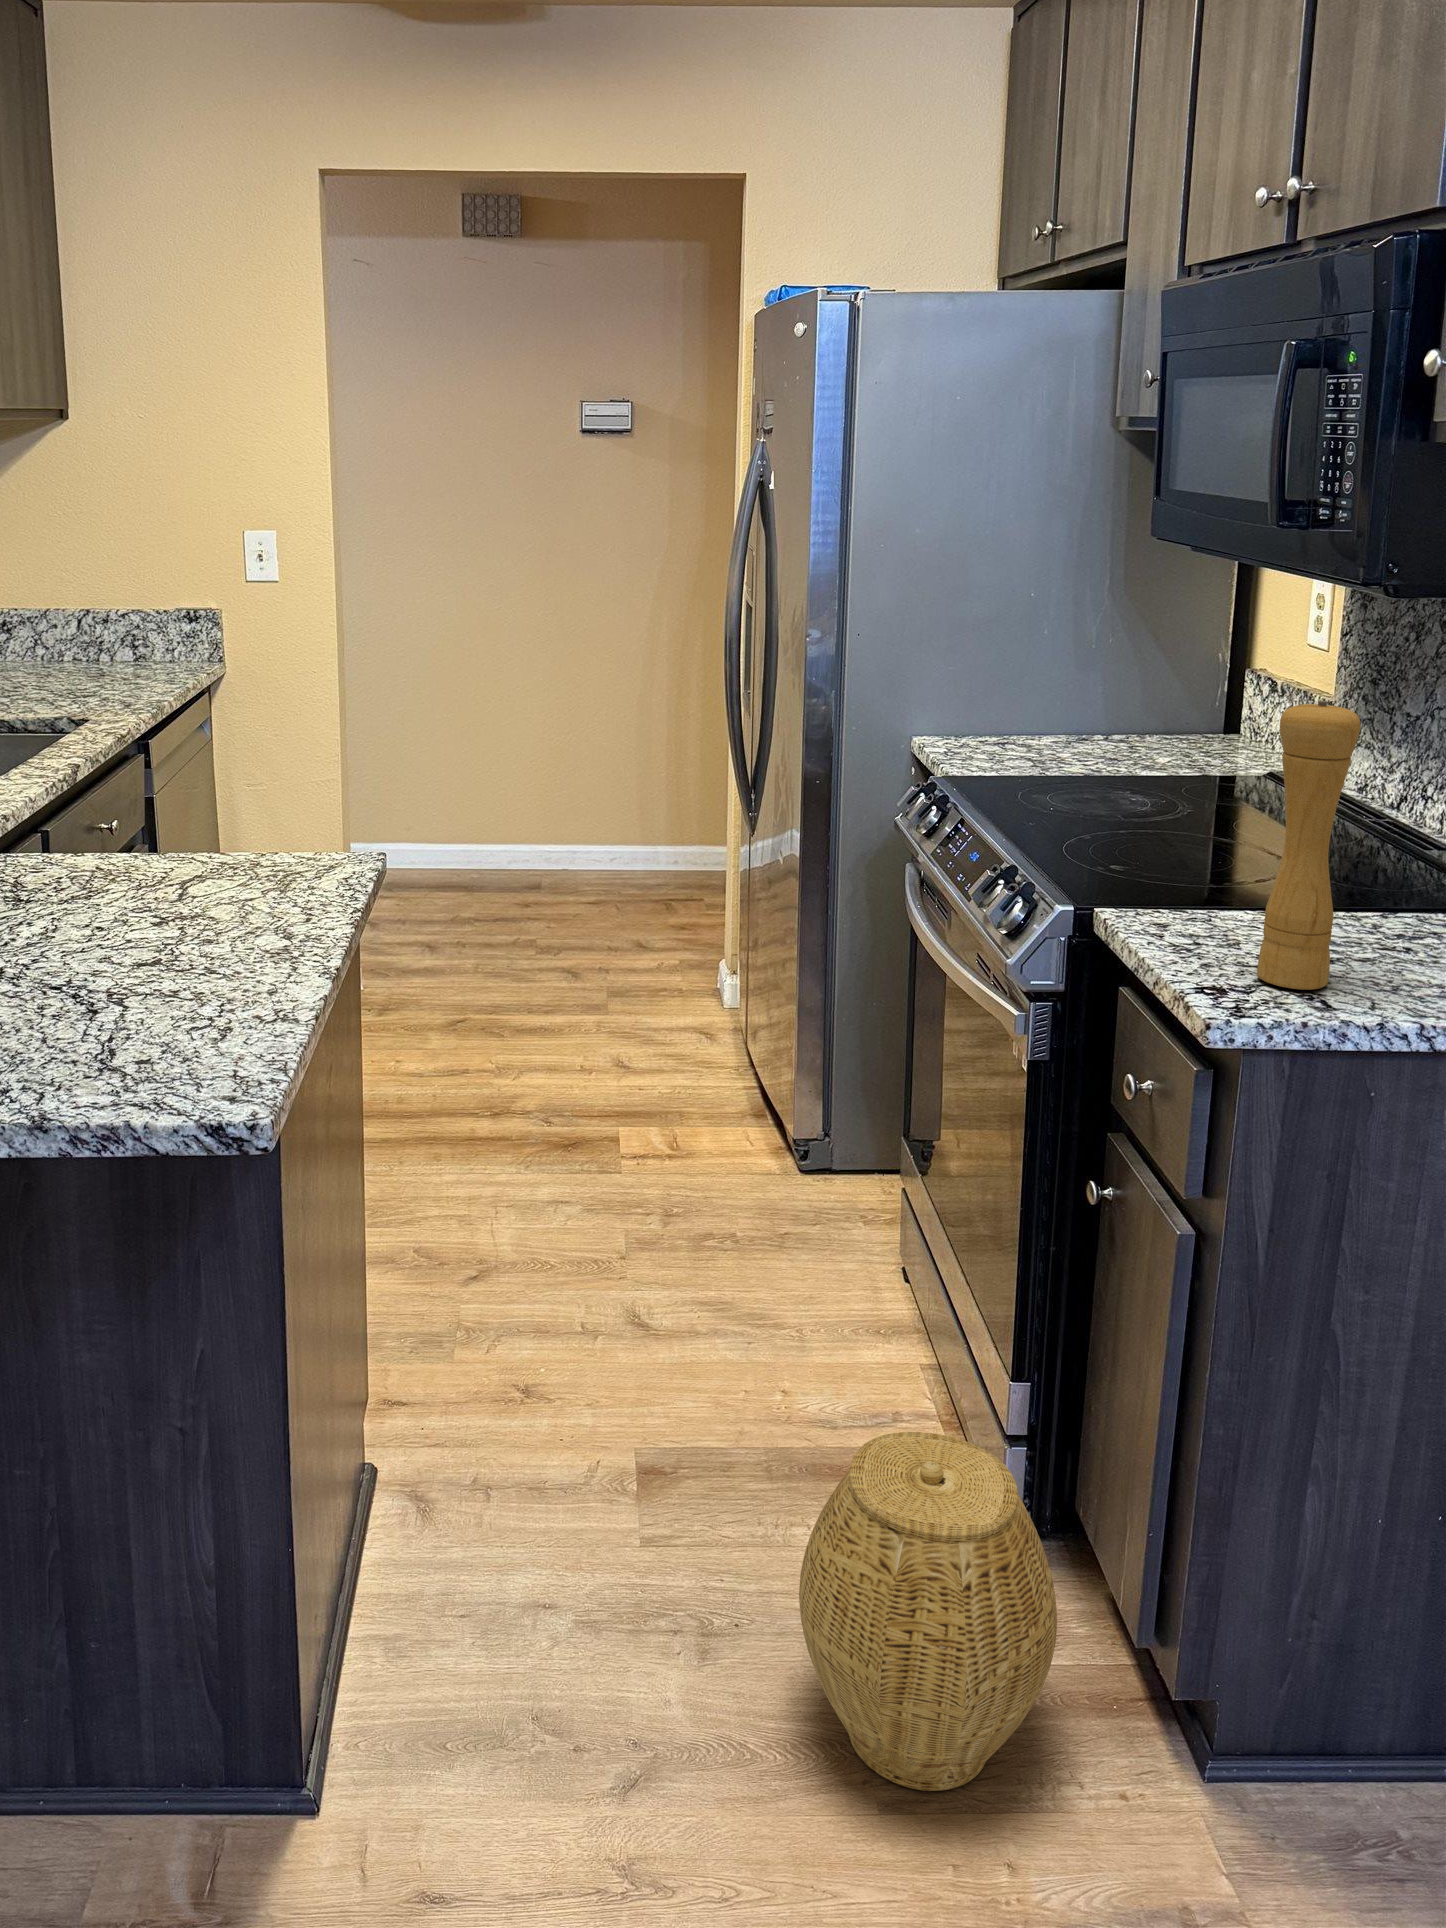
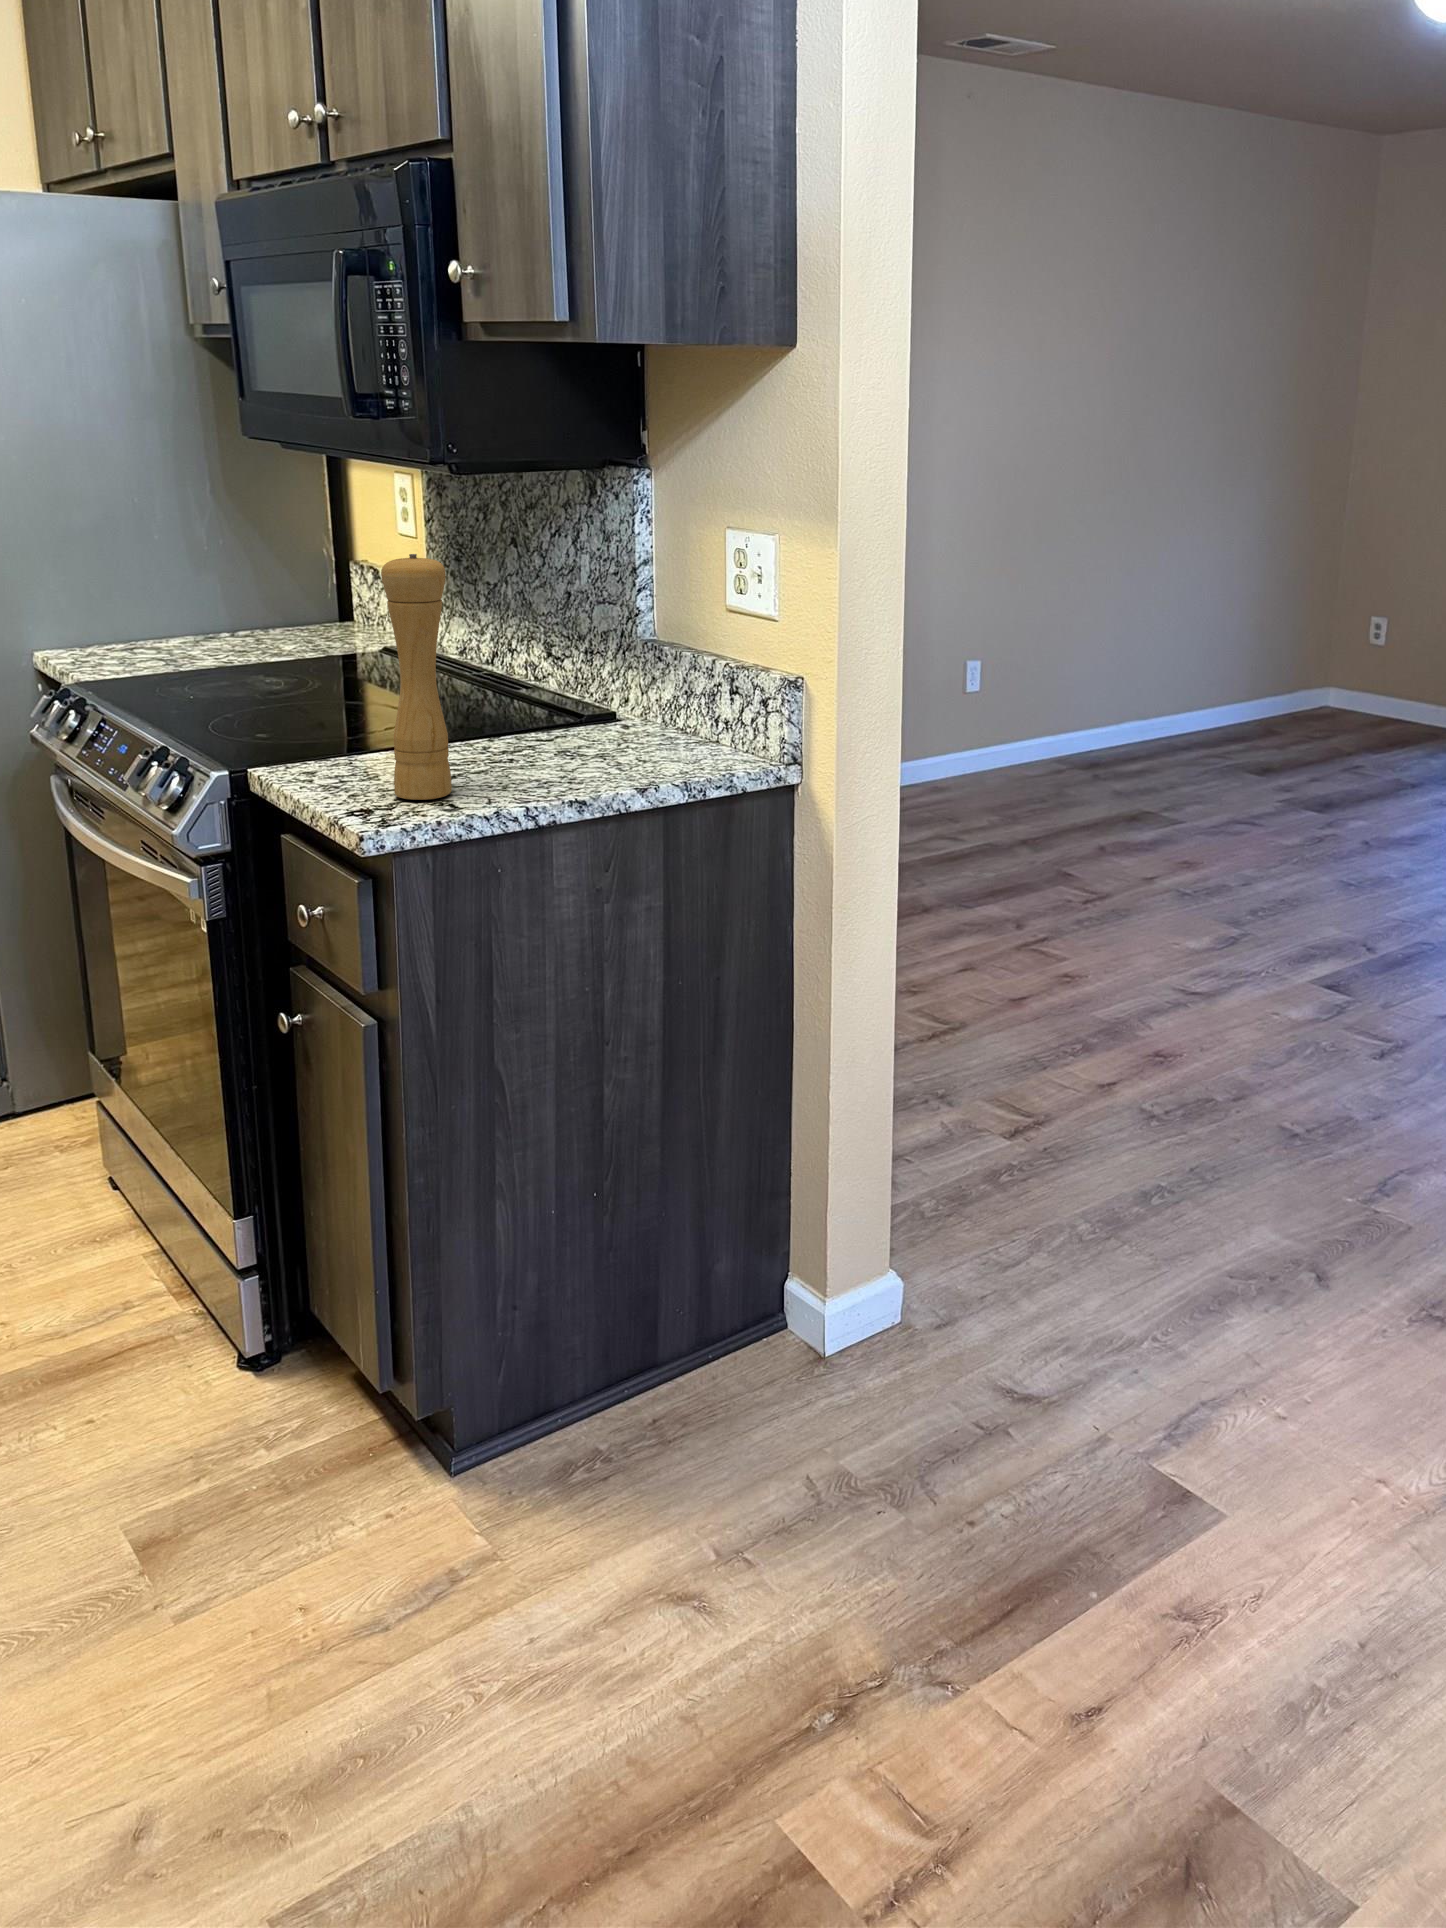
woven basket: present [799,1432,1057,1791] -> none [60,1272,313,1599]

